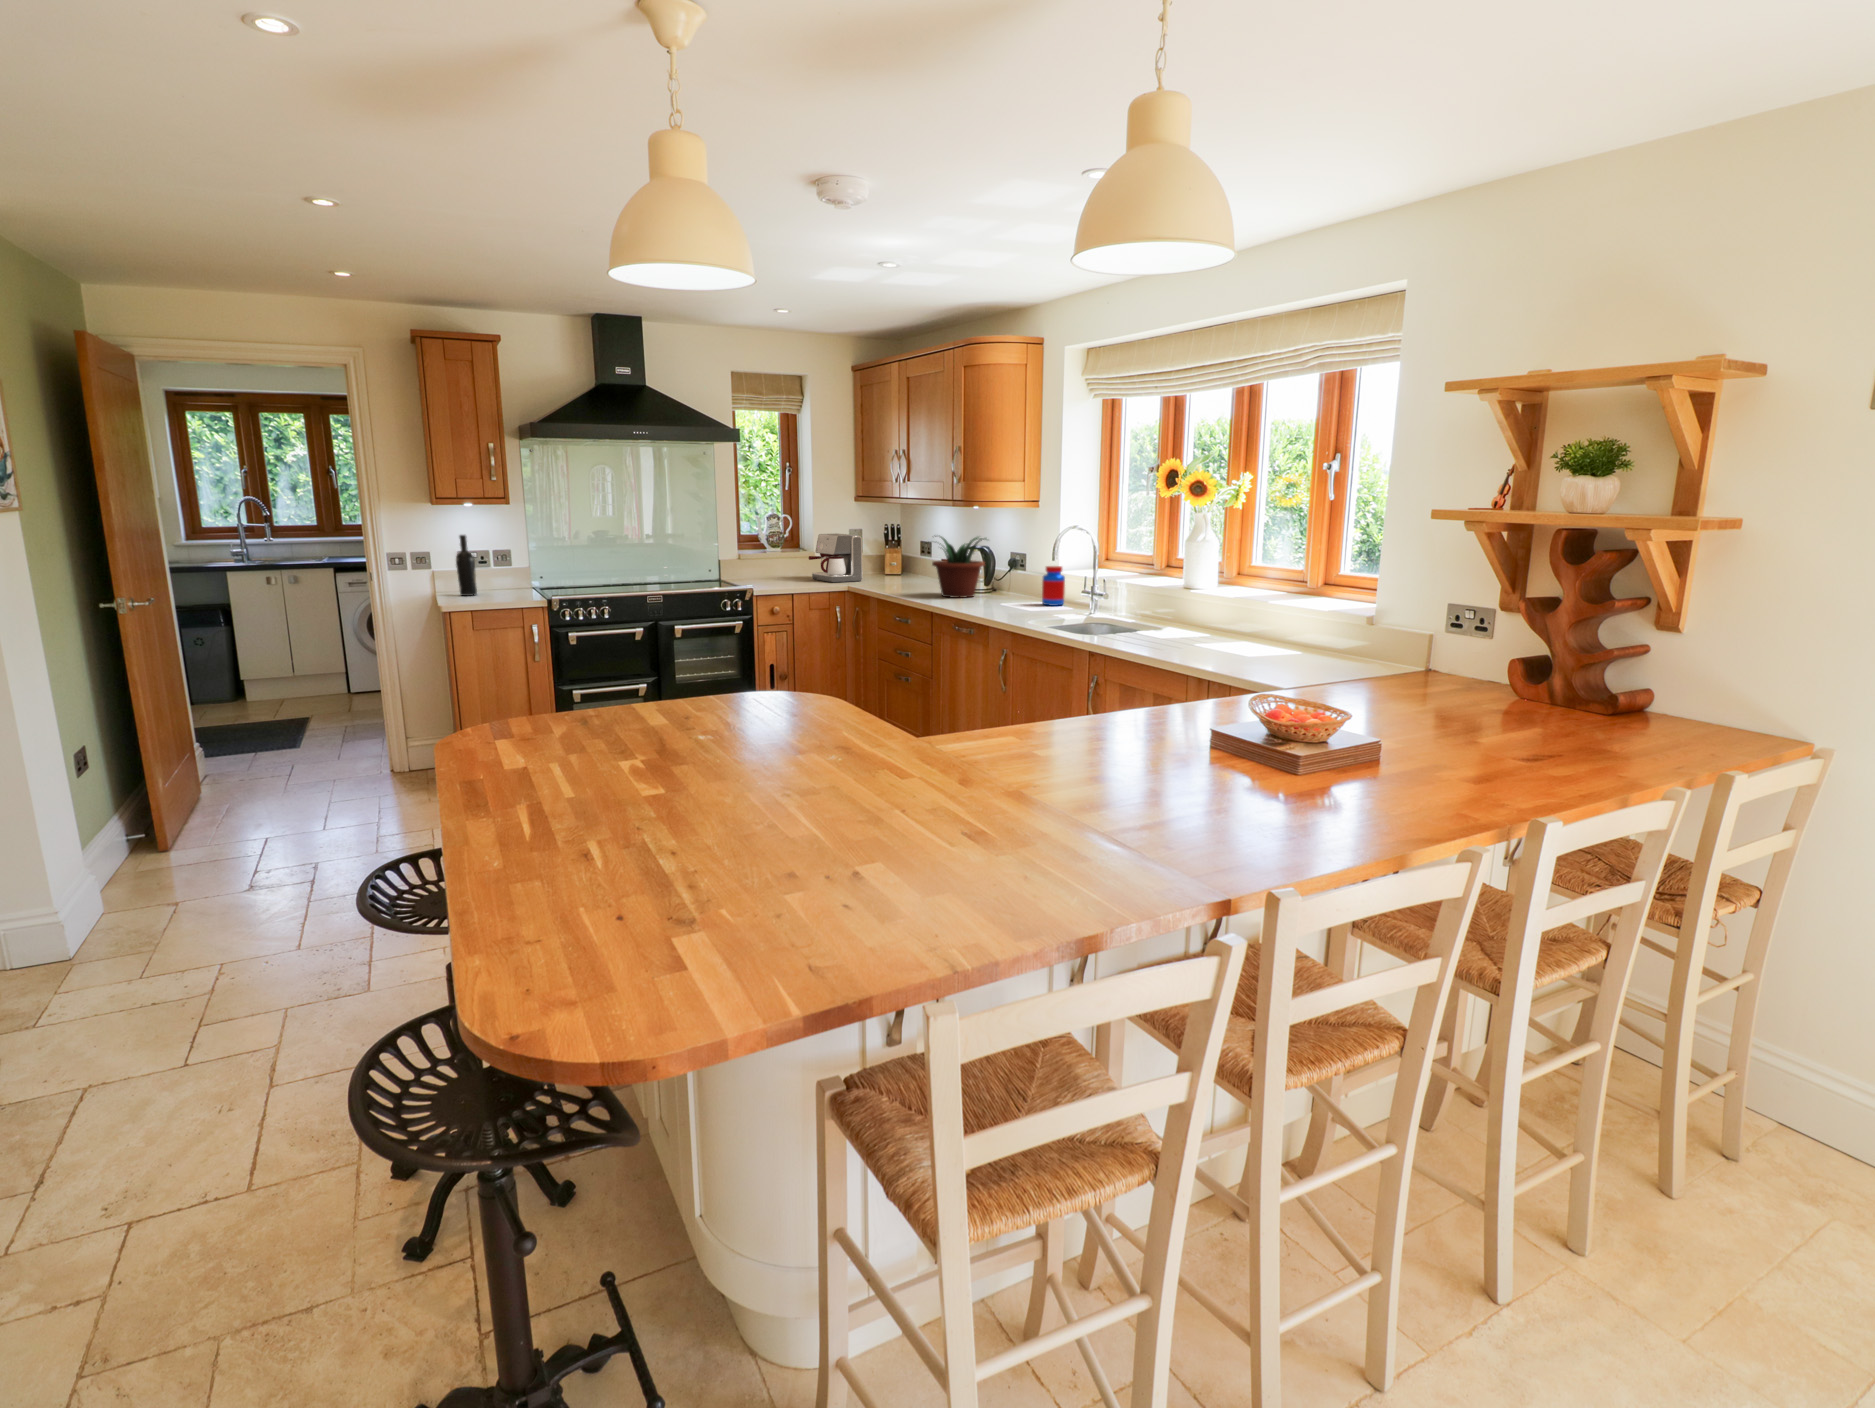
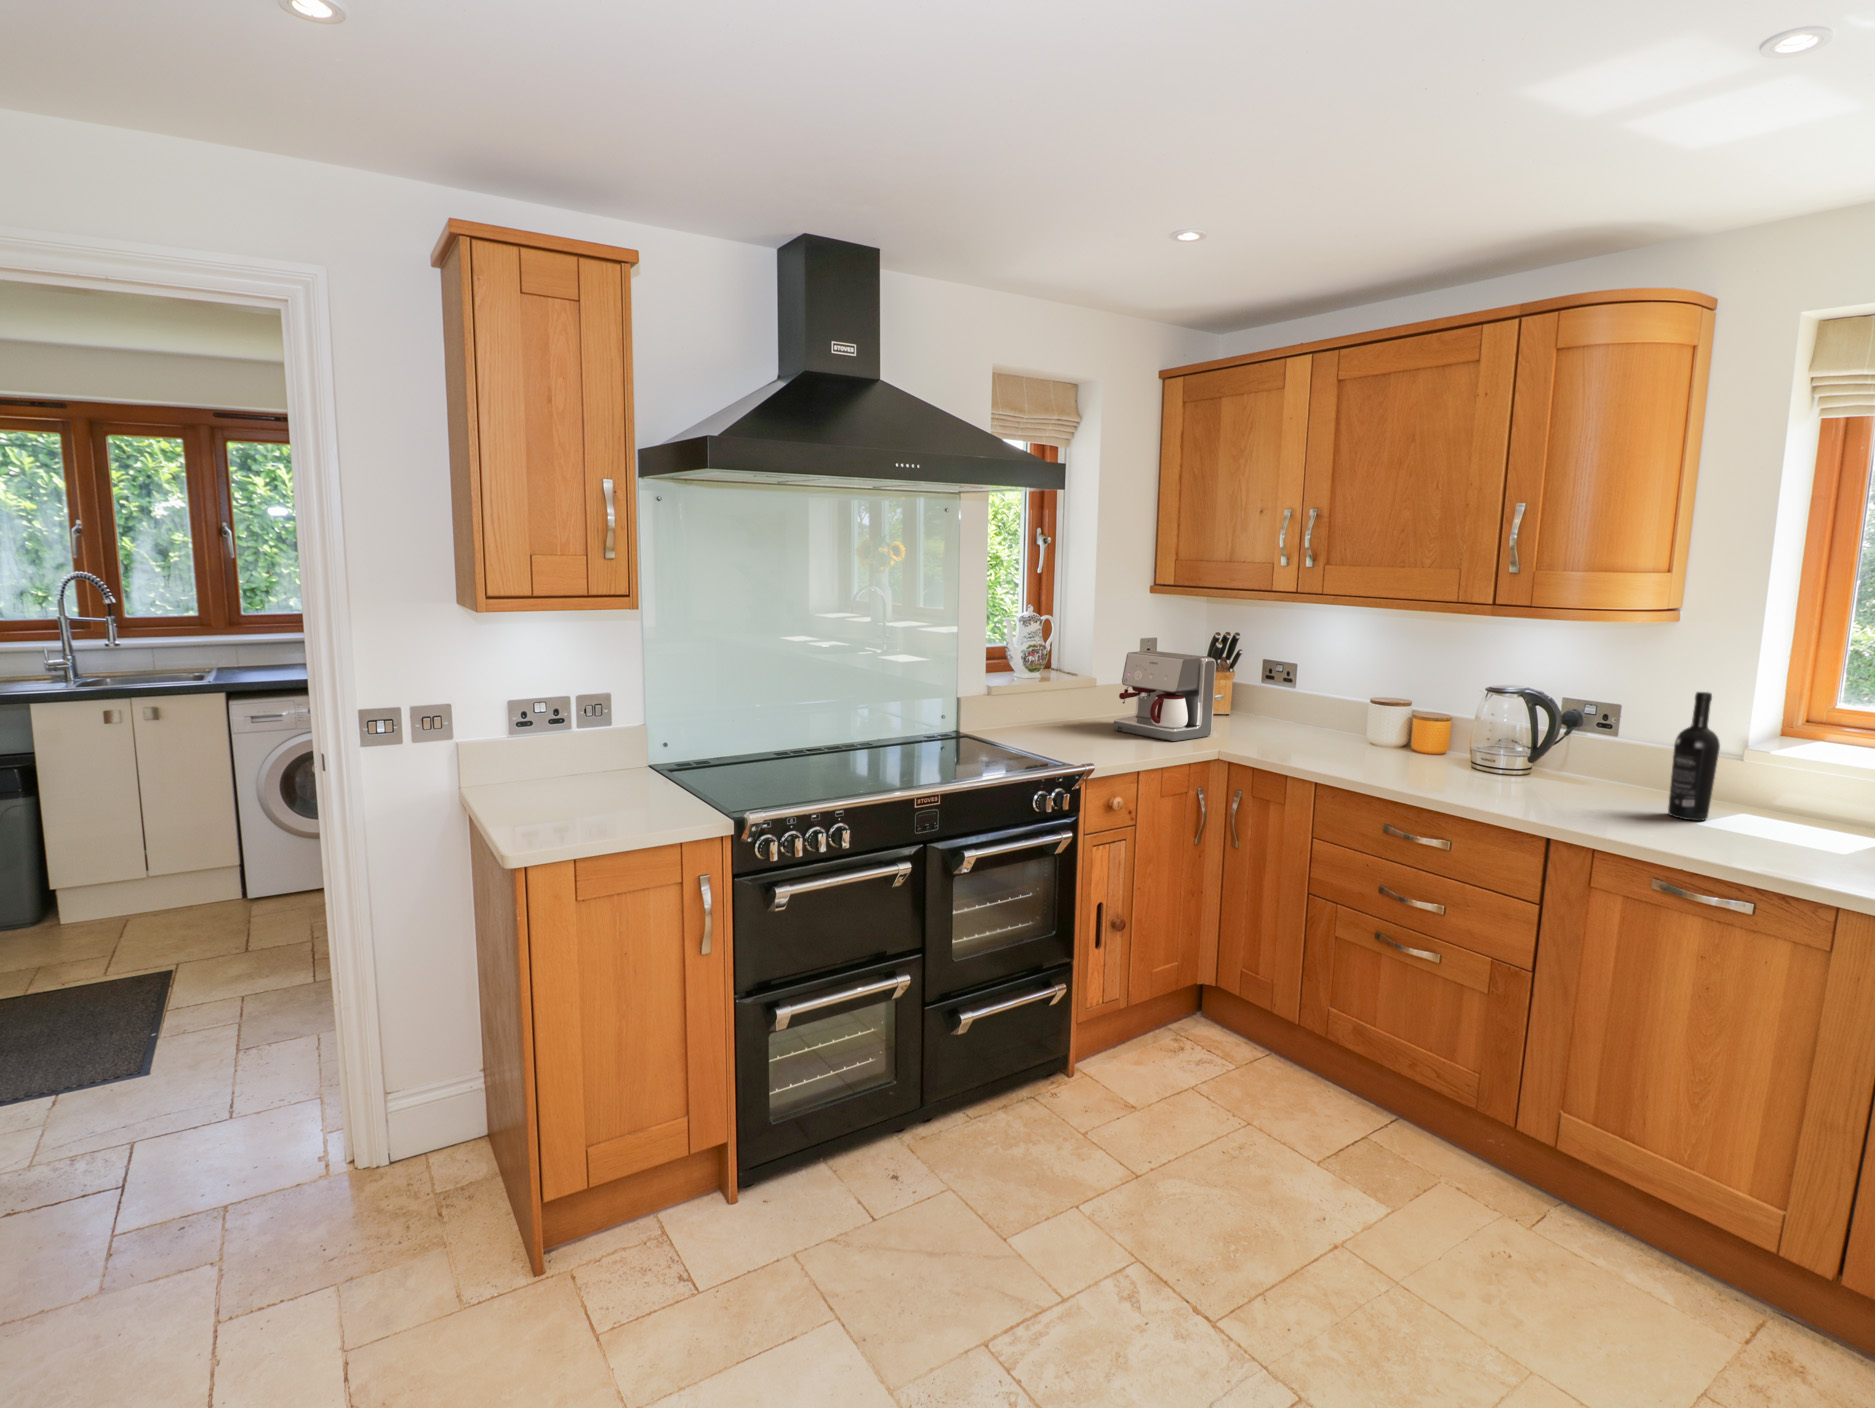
wine bottle: present [456,535,477,596] -> present [1668,692,1720,821]
potted plant: present [932,537,986,598] -> none [1445,672,1601,798]
jar: present [1042,566,1065,606] -> none [1765,747,1833,831]

